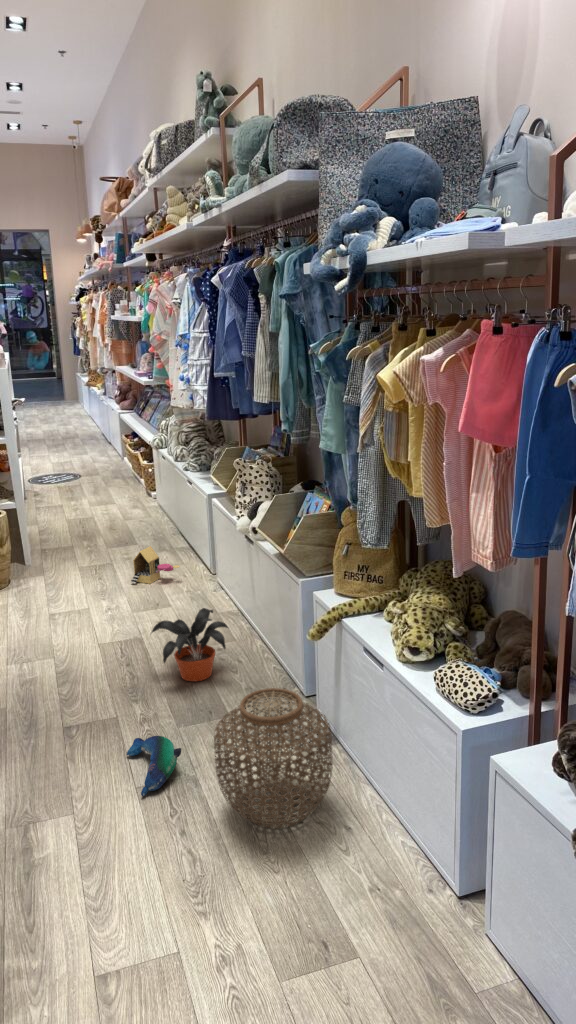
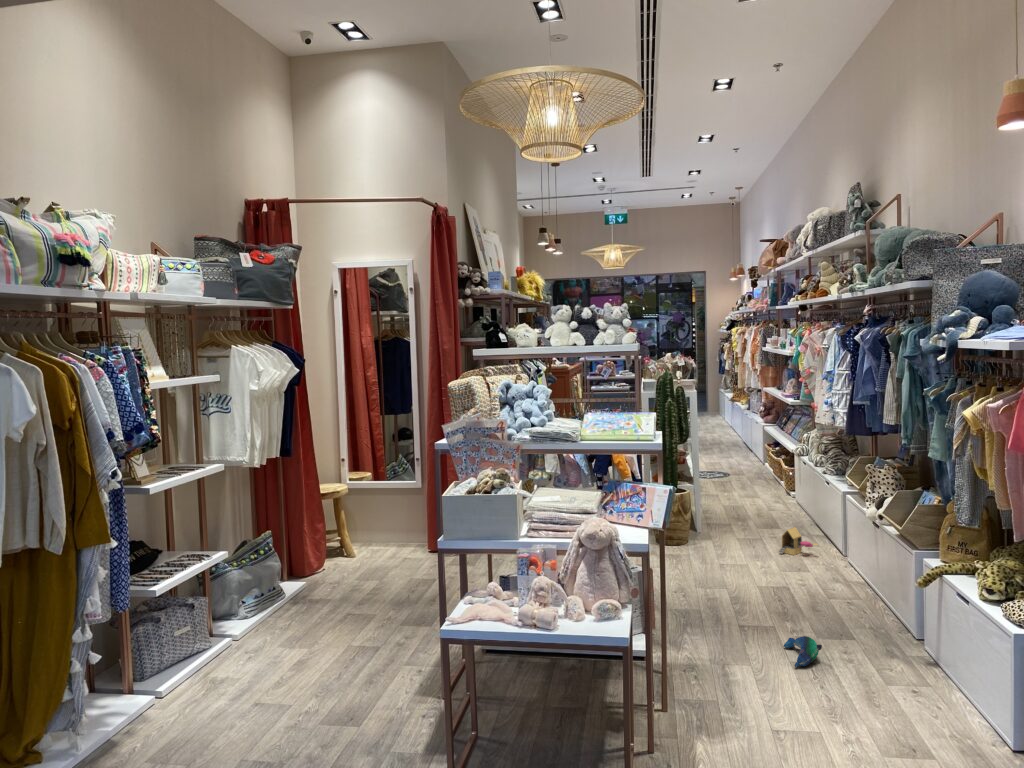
potted plant: present [151,608,228,681] -> none [799,567,859,617]
woven basket: present [214,688,333,828] -> none [846,608,929,699]

